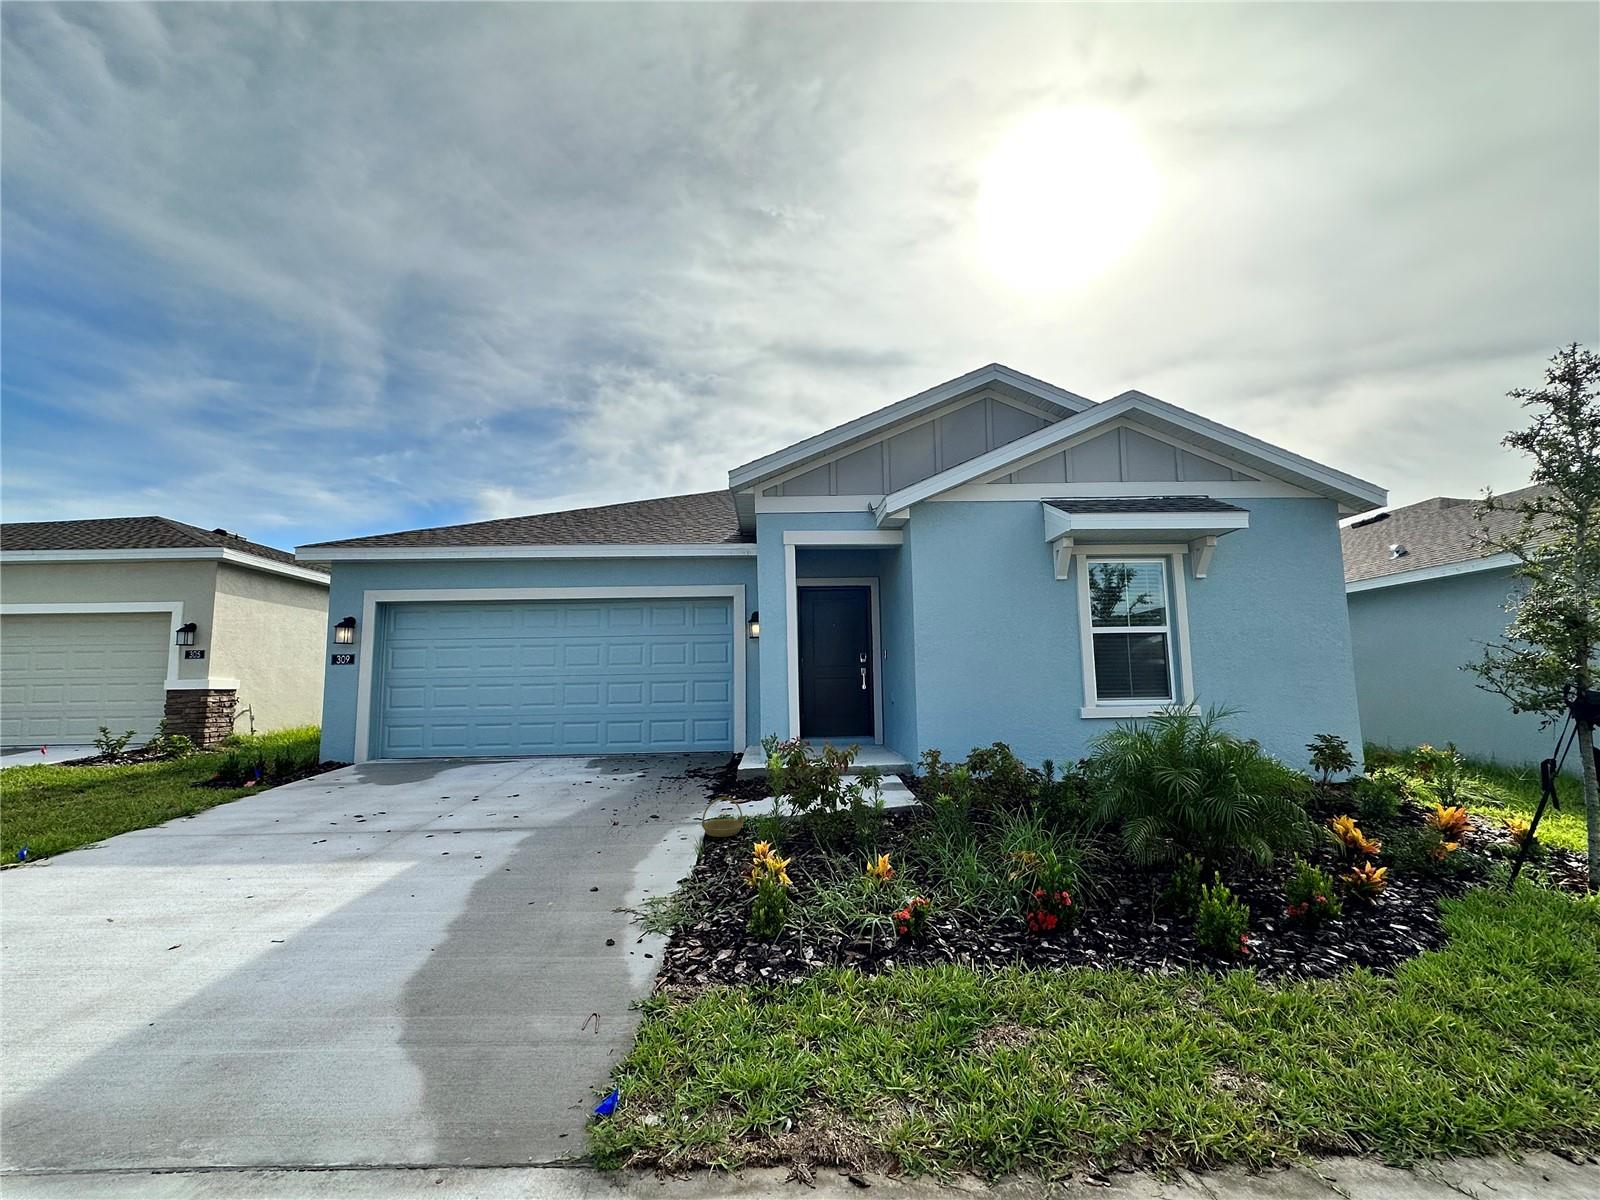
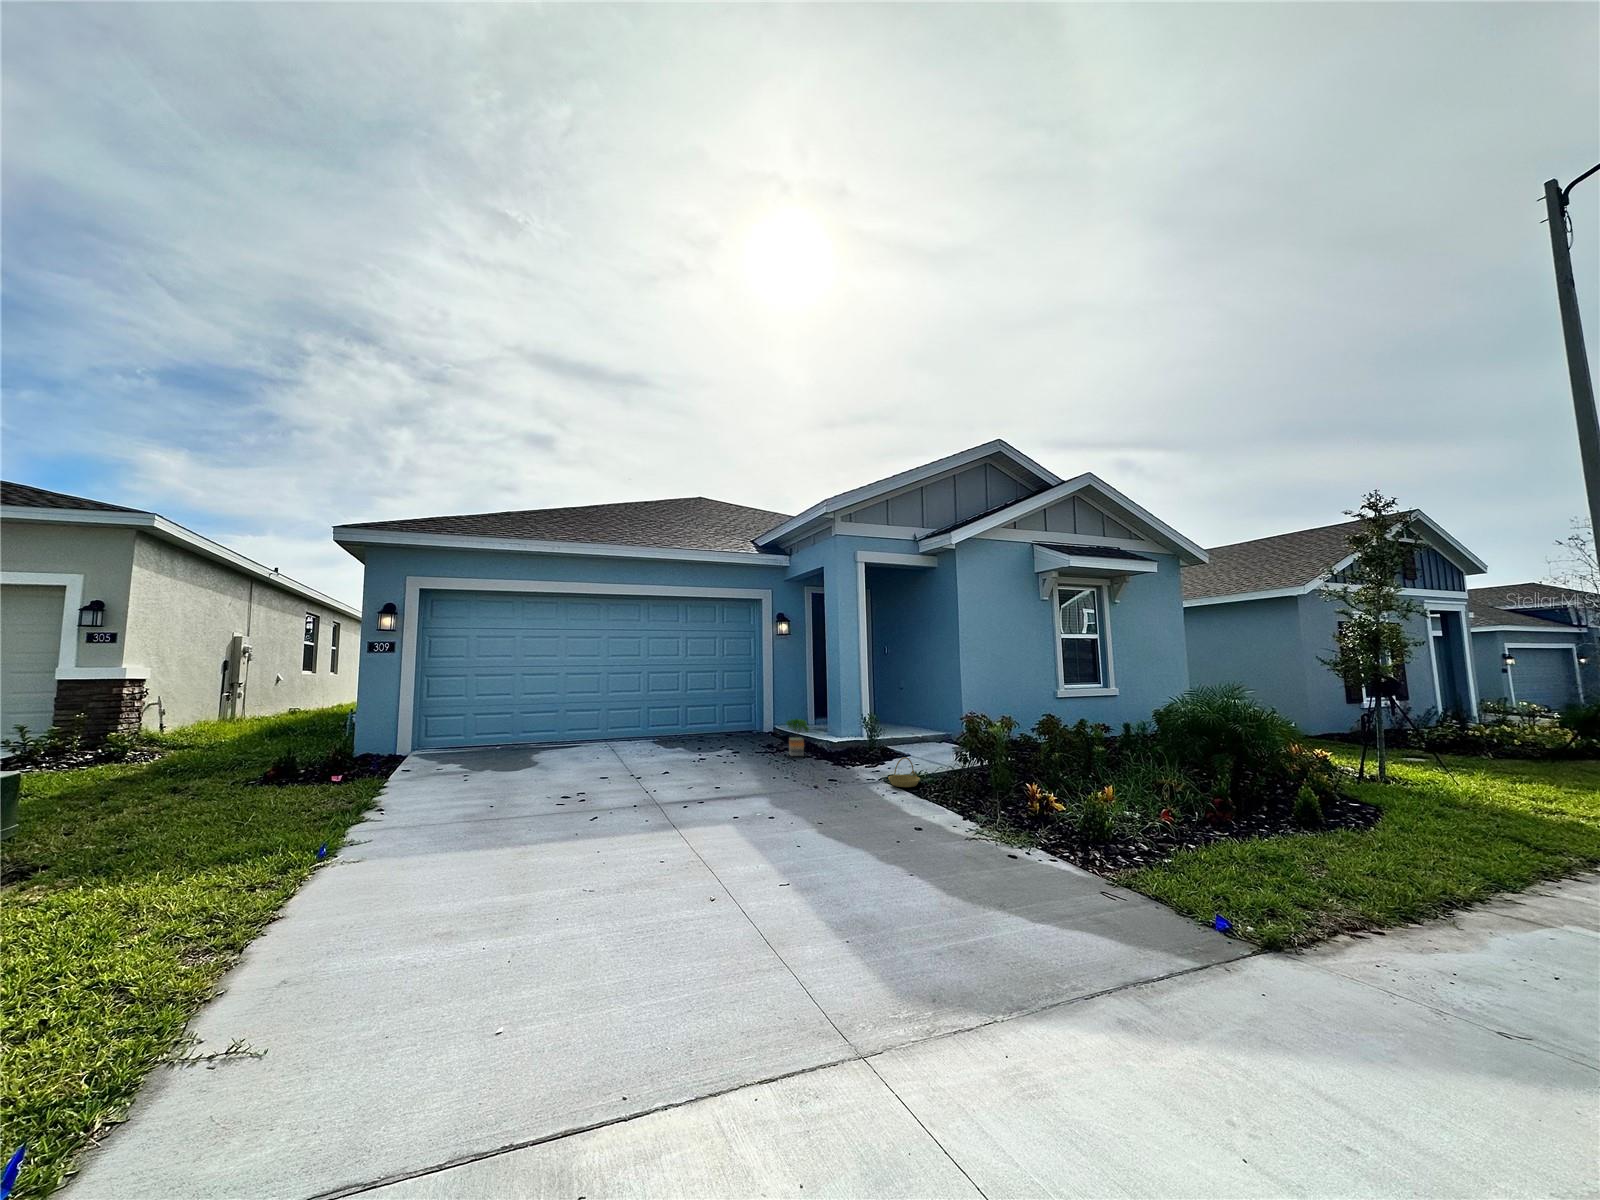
potted tree: none [688,740,717,786] -> present [786,719,809,756]

